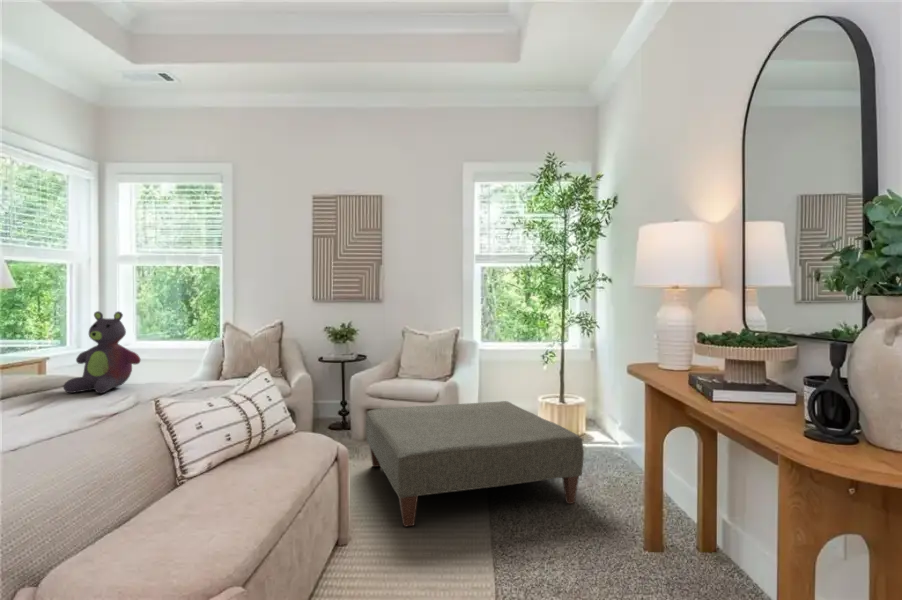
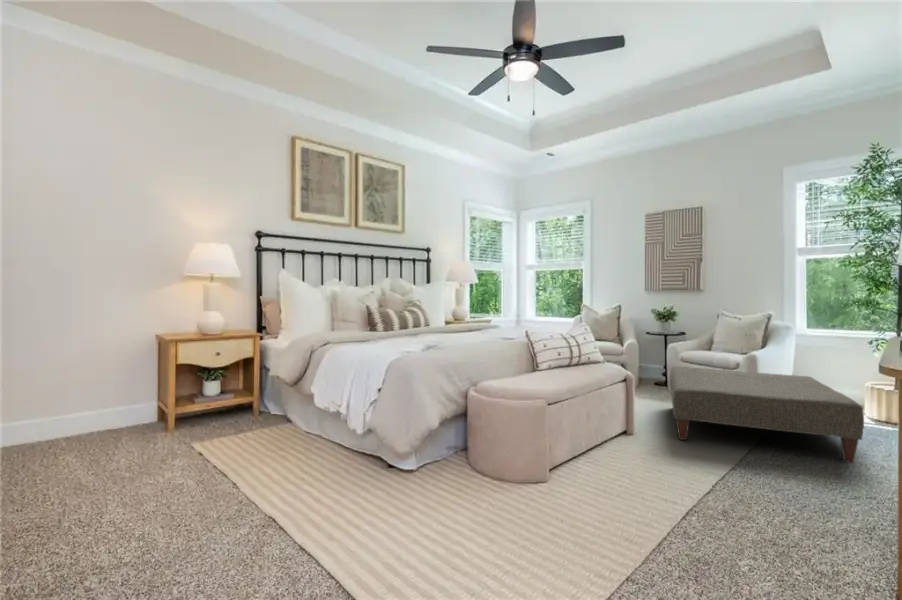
stuffed bear: present [64,311,141,393] -> none [494,292,527,332]

